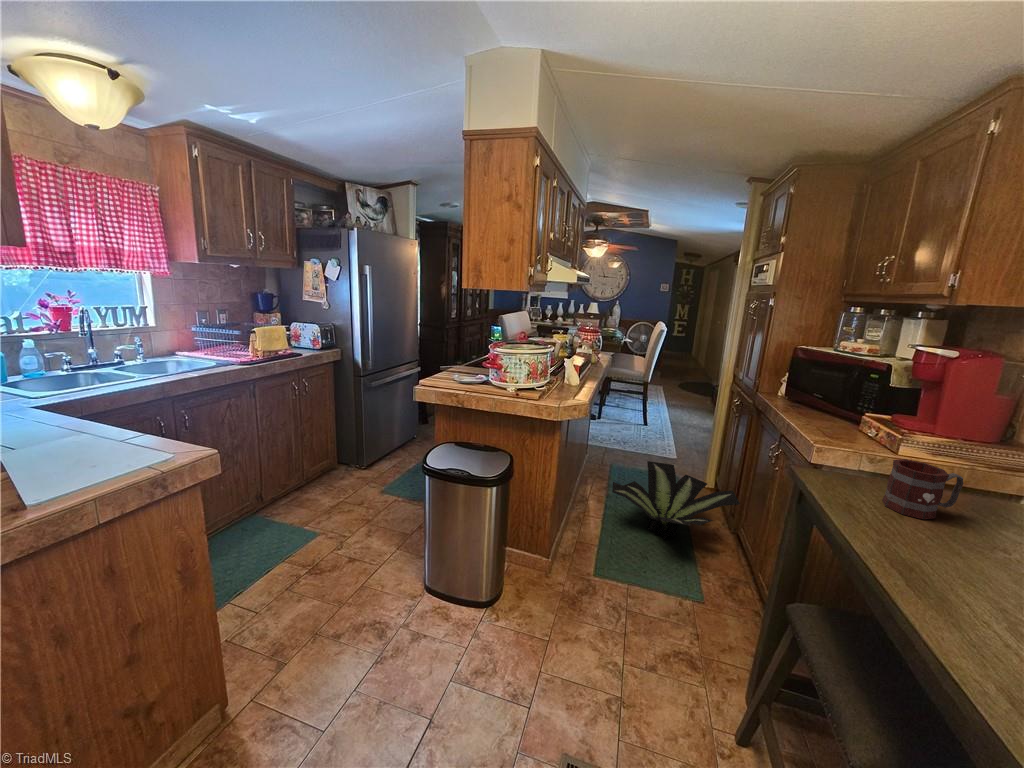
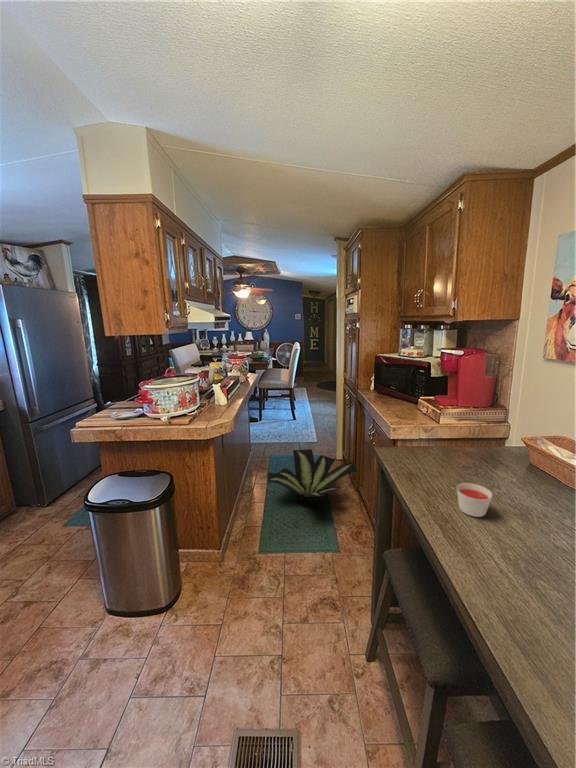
mug: present [882,459,964,519] -> none [431,432,474,474]
candle: none [931,528,994,577] -> present [457,483,492,517]

